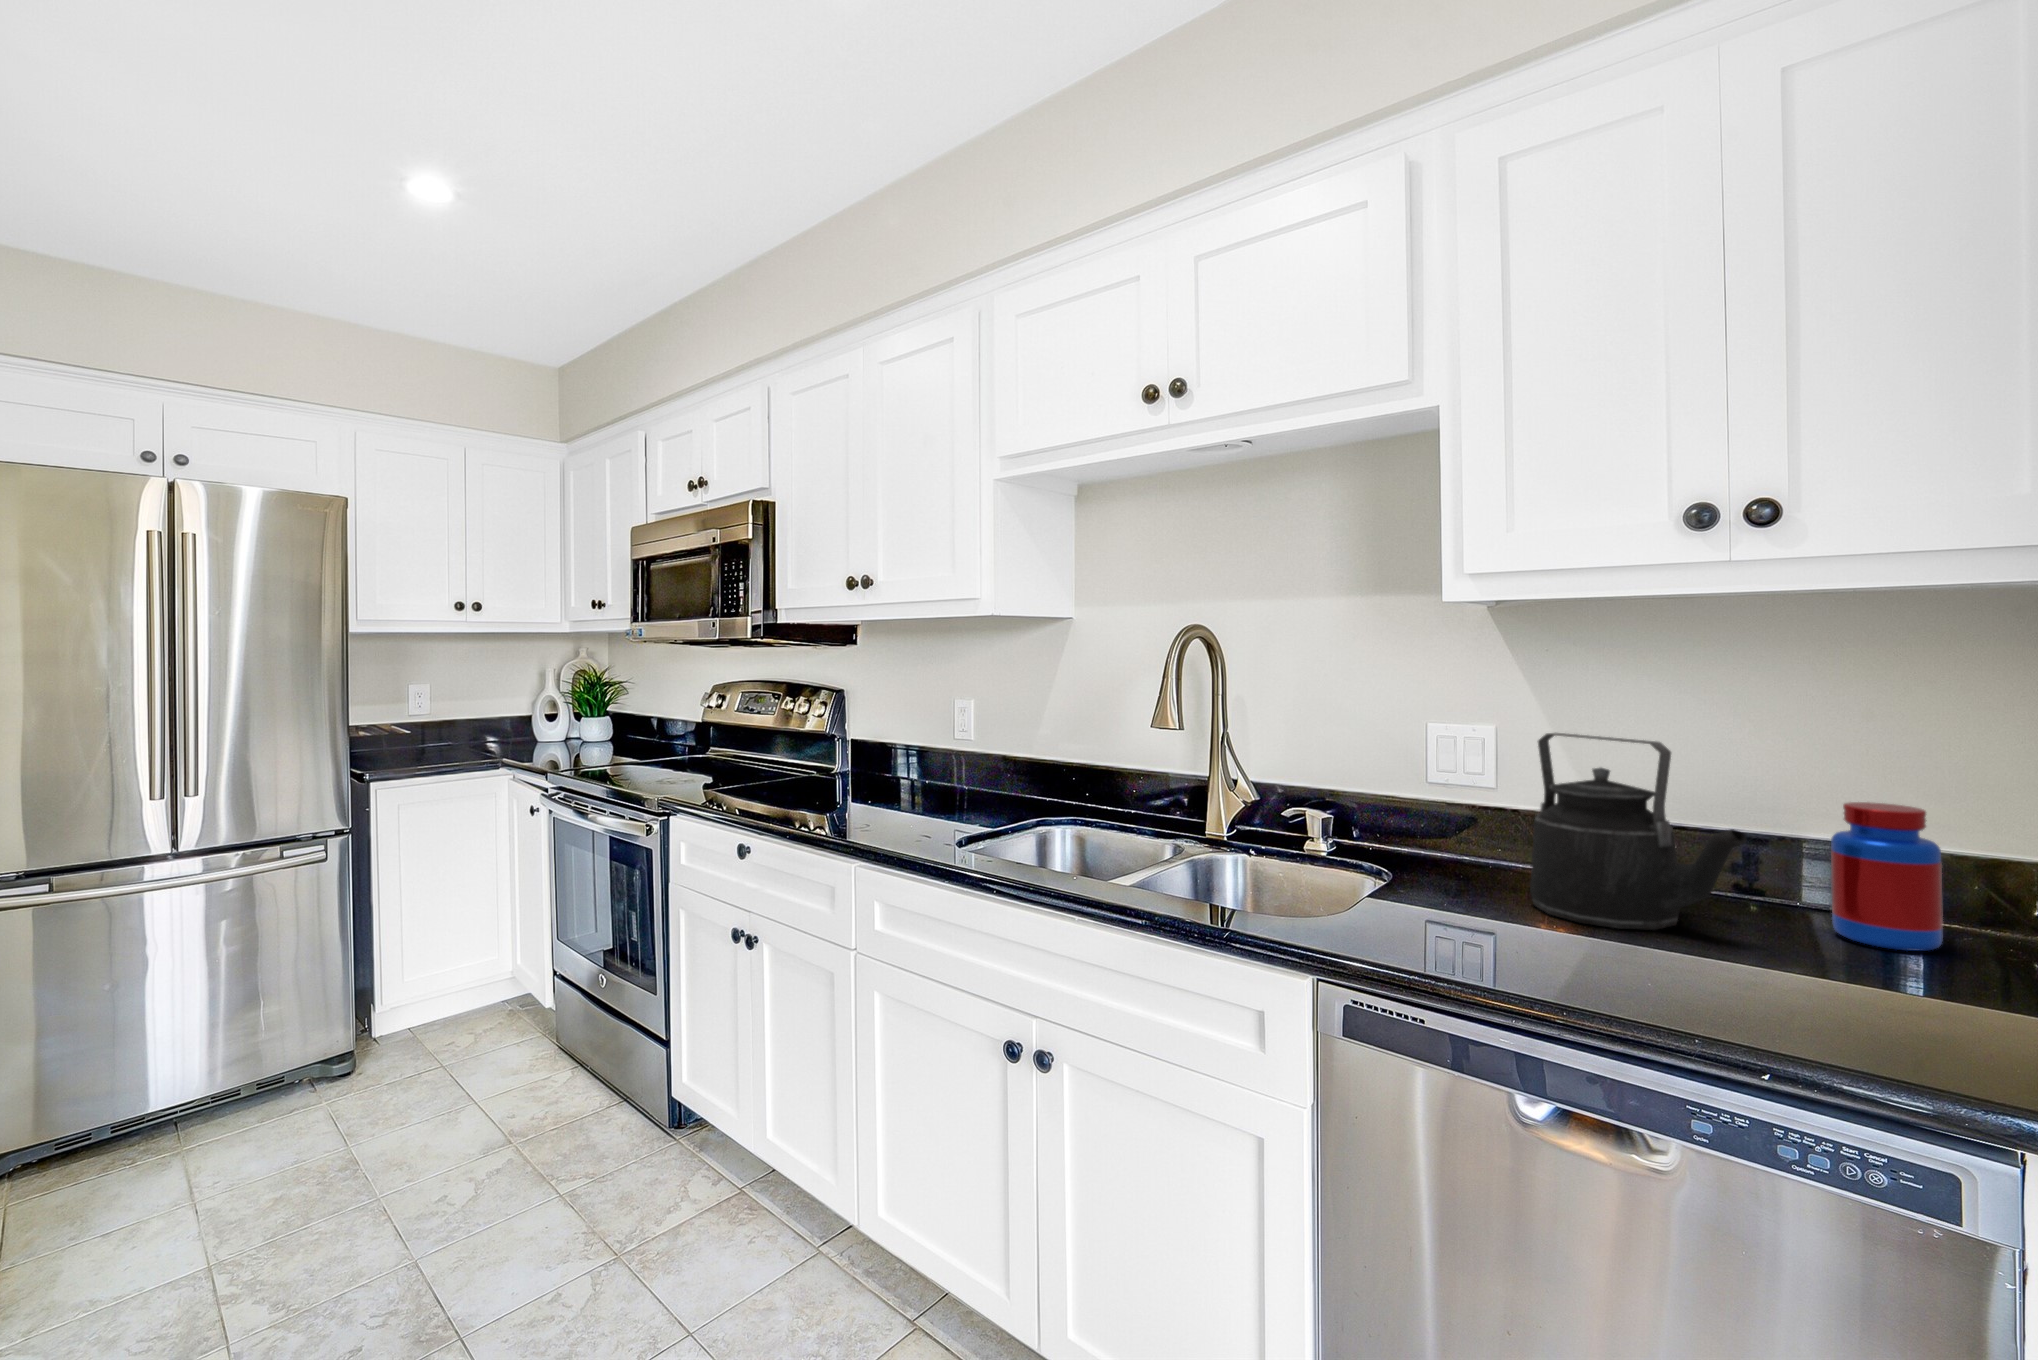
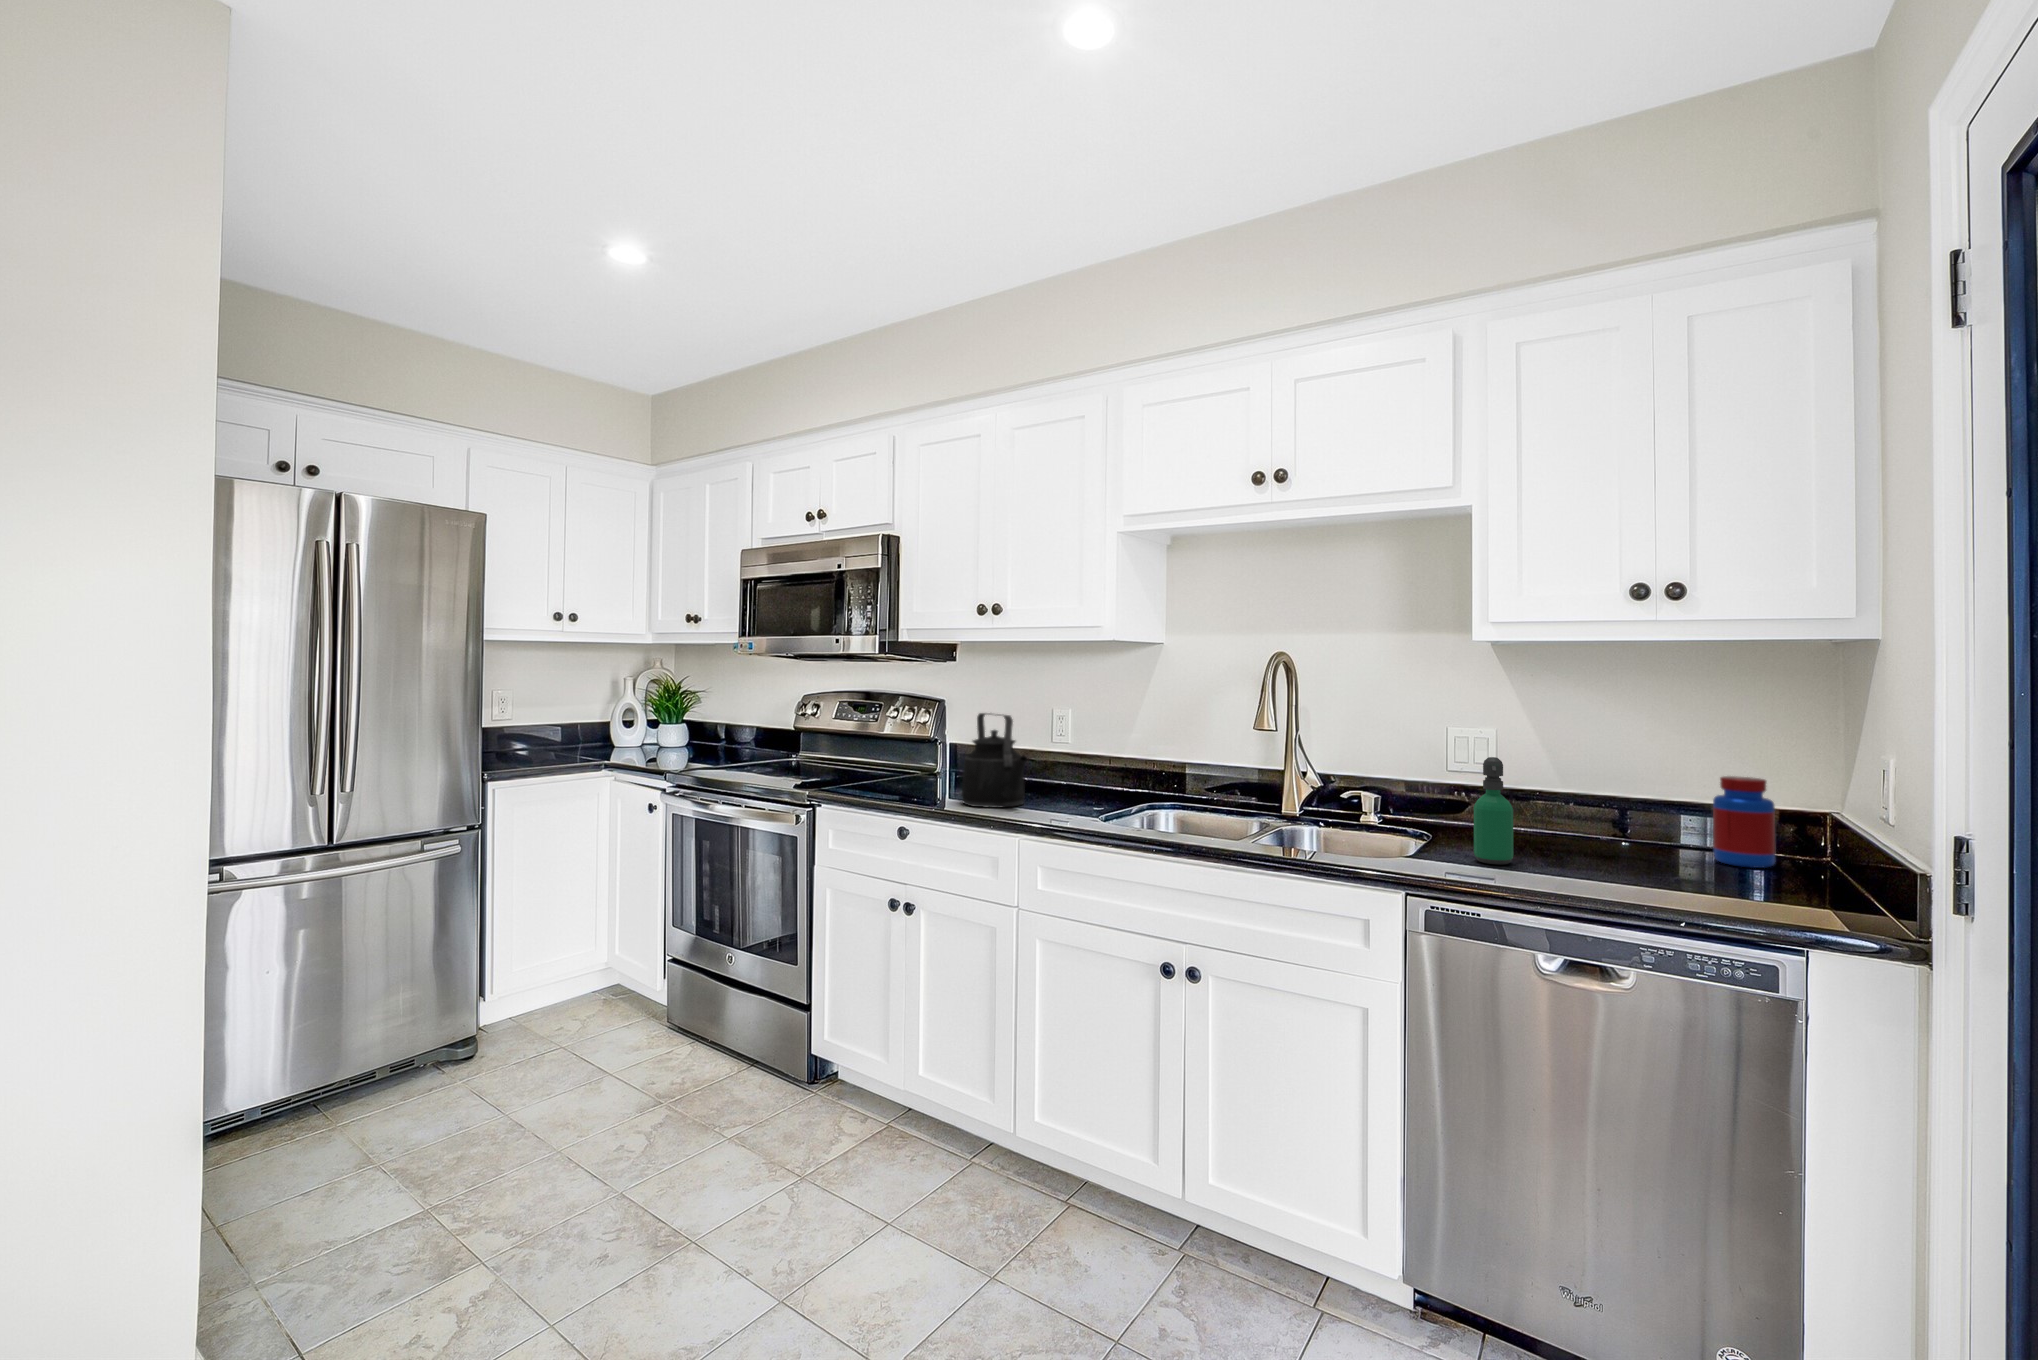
kettle: present [1530,733,1747,930] -> present [962,713,1027,808]
soap dispenser: none [1434,773,1495,934] -> present [1474,757,1513,864]

